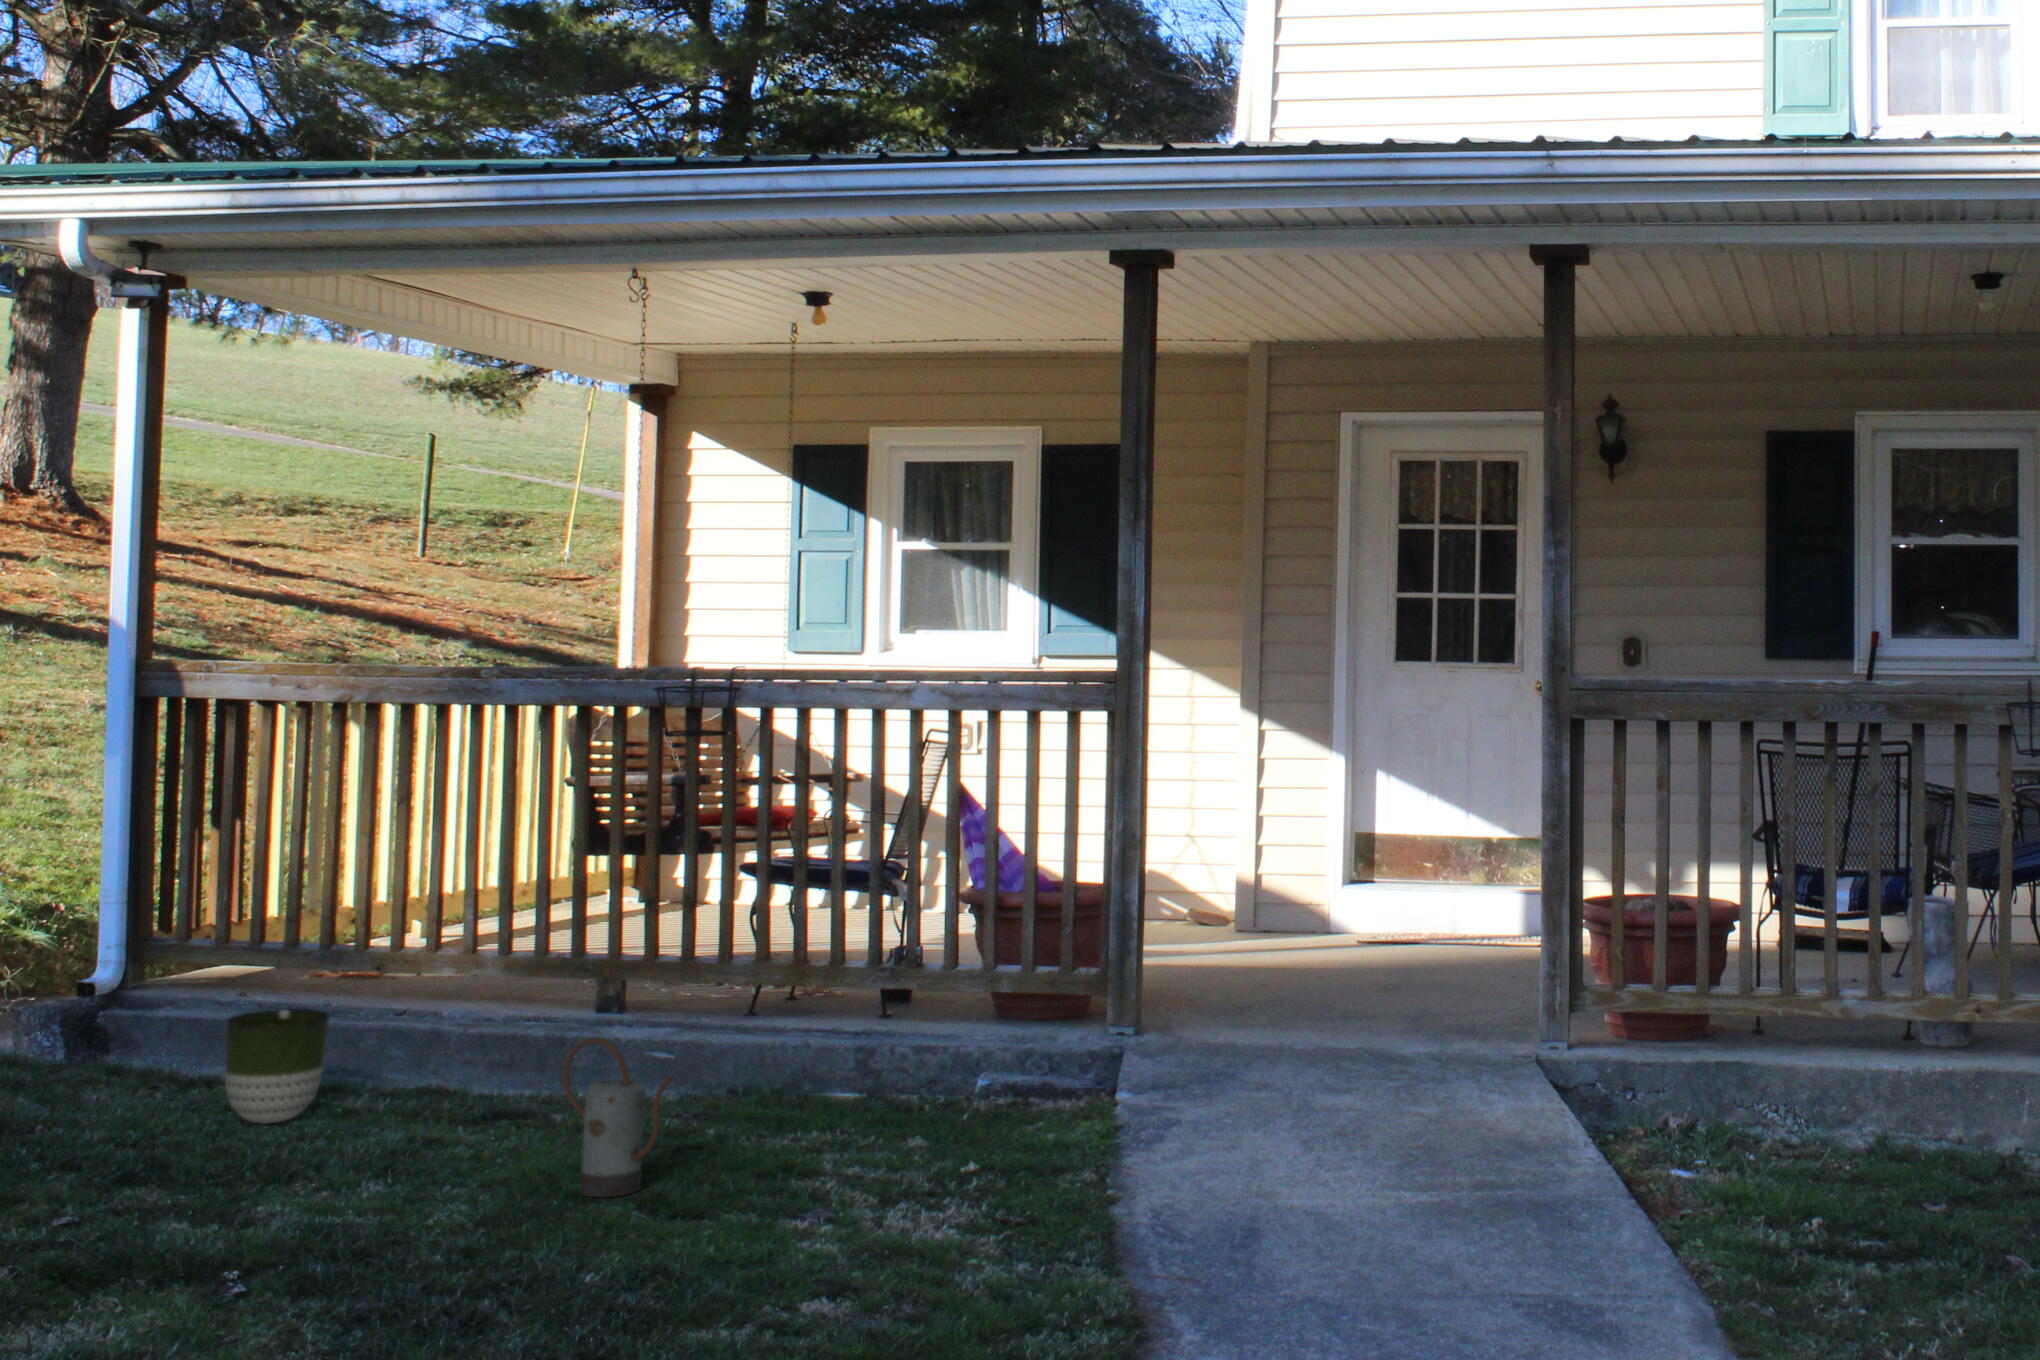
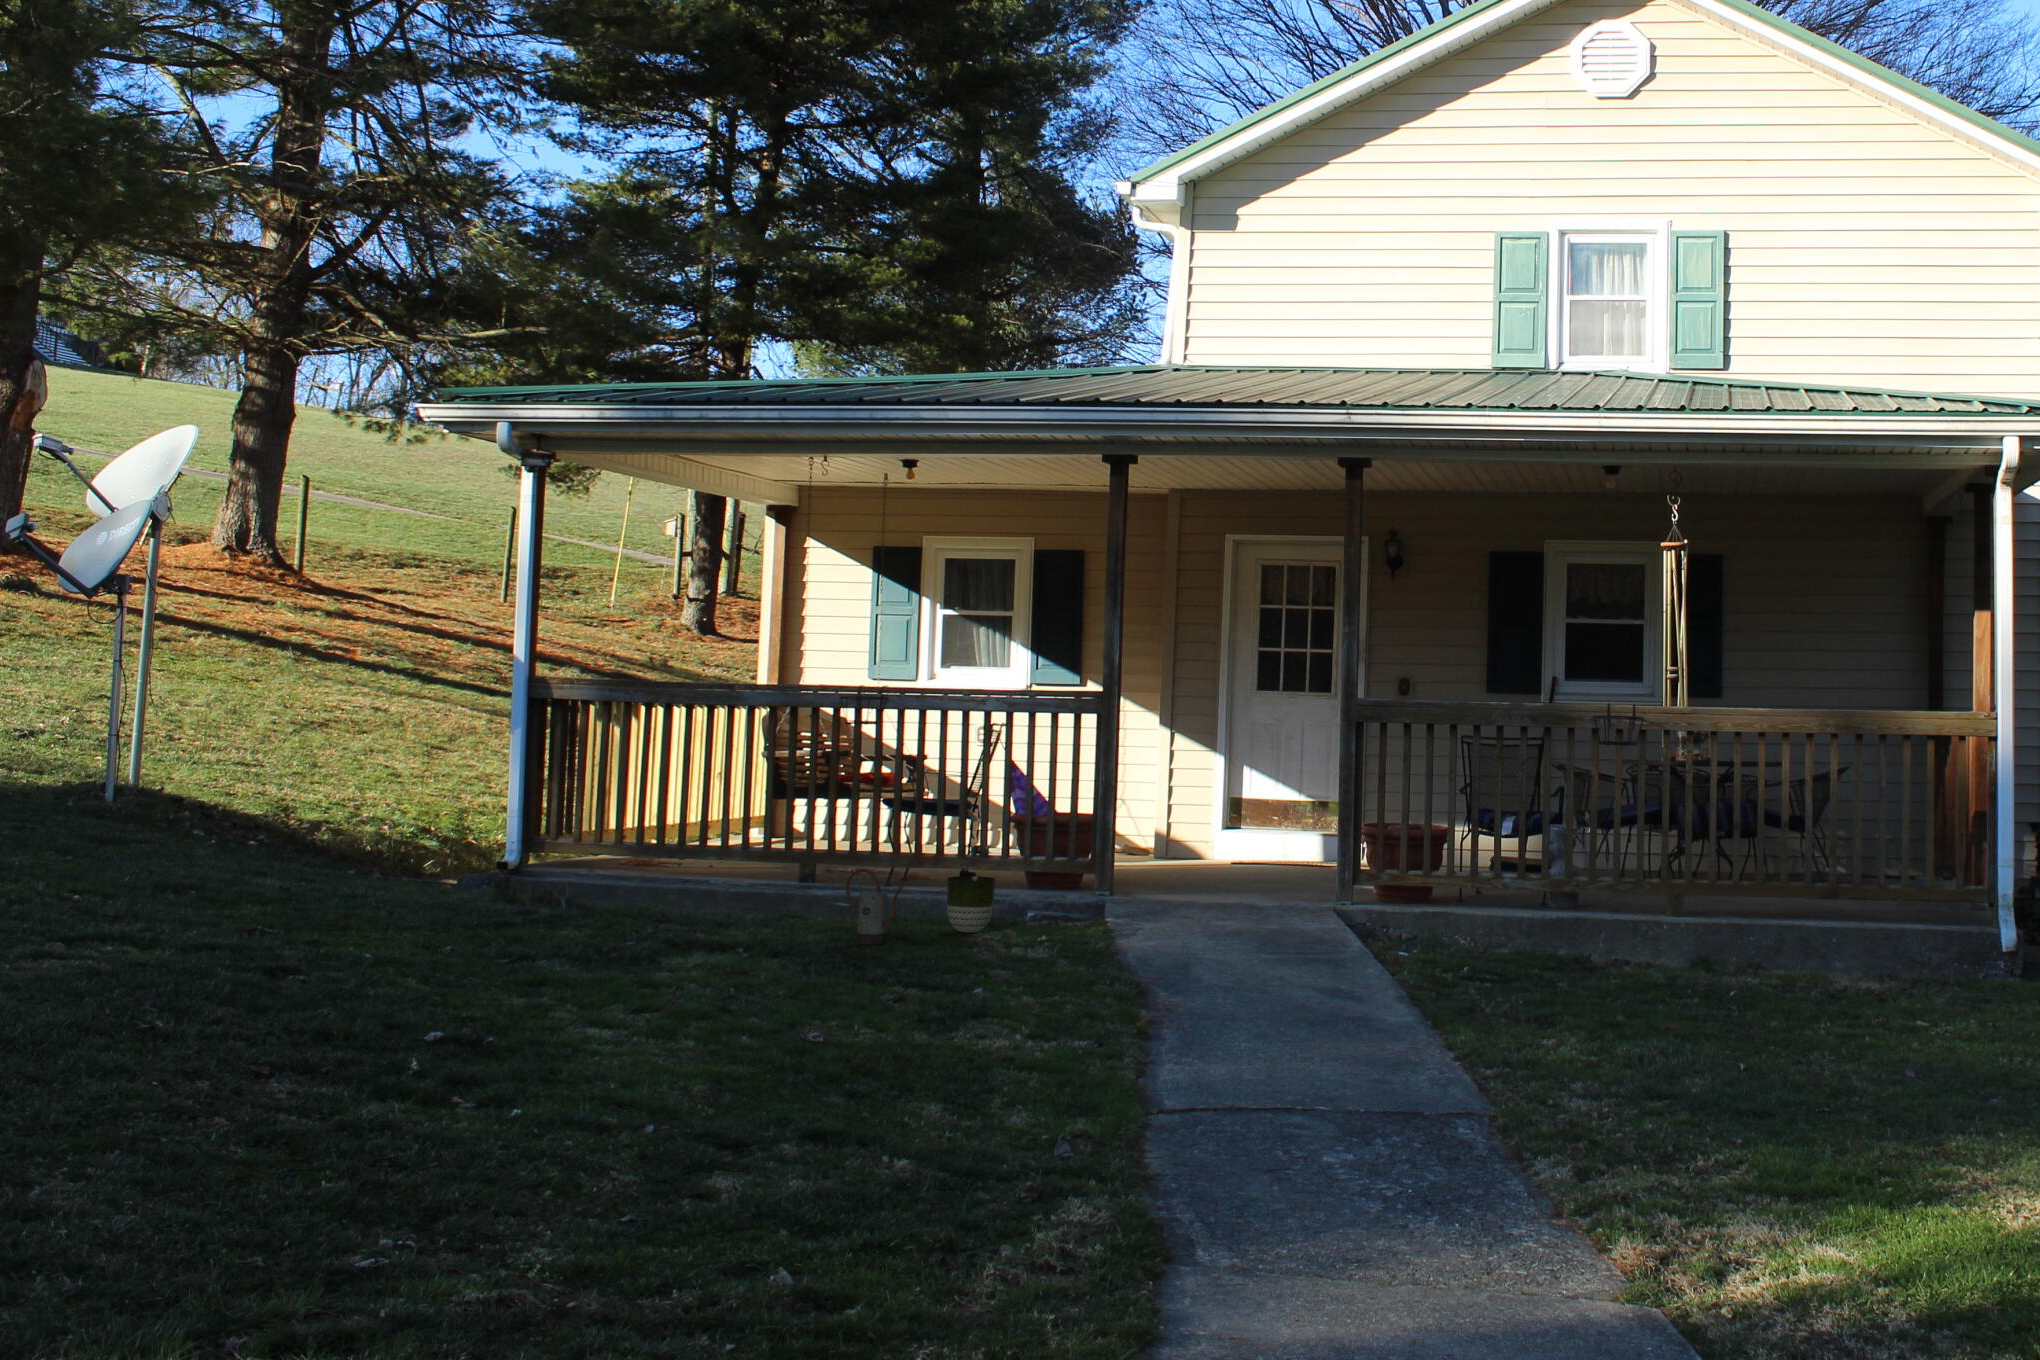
planter: present [225,1009,330,1124] -> present [947,876,996,933]

